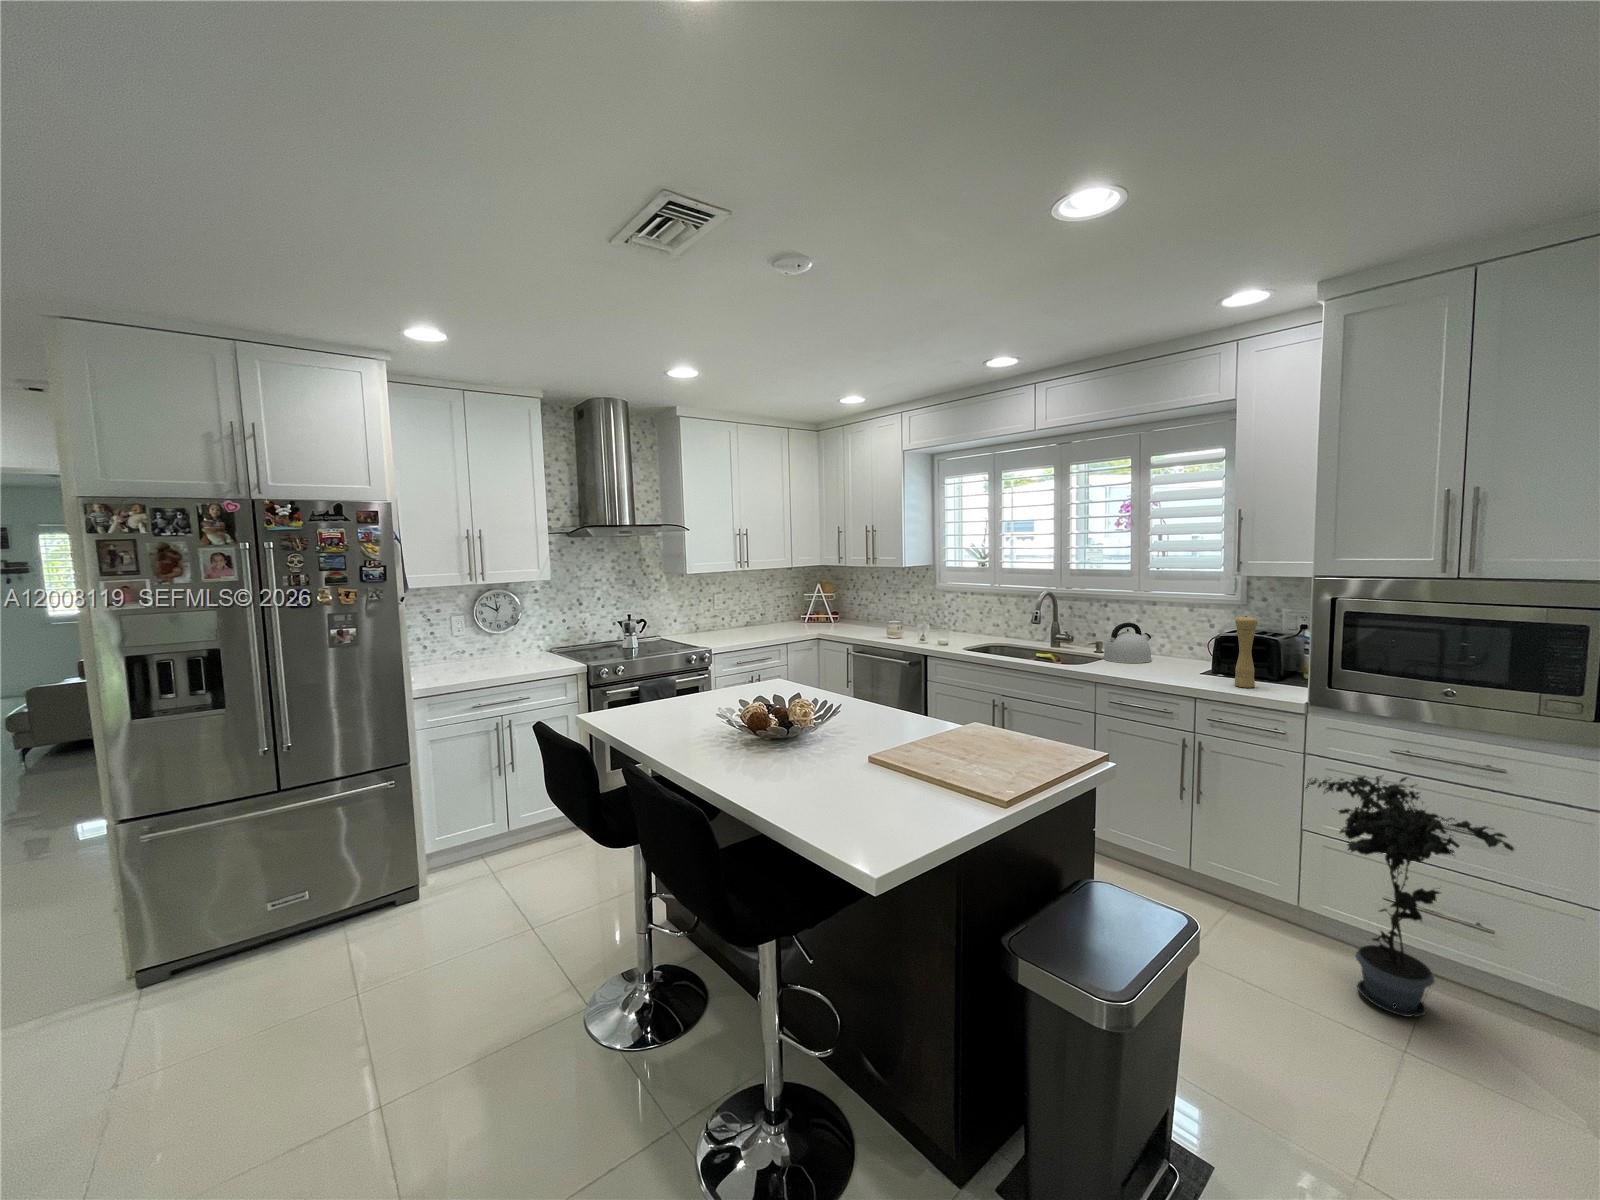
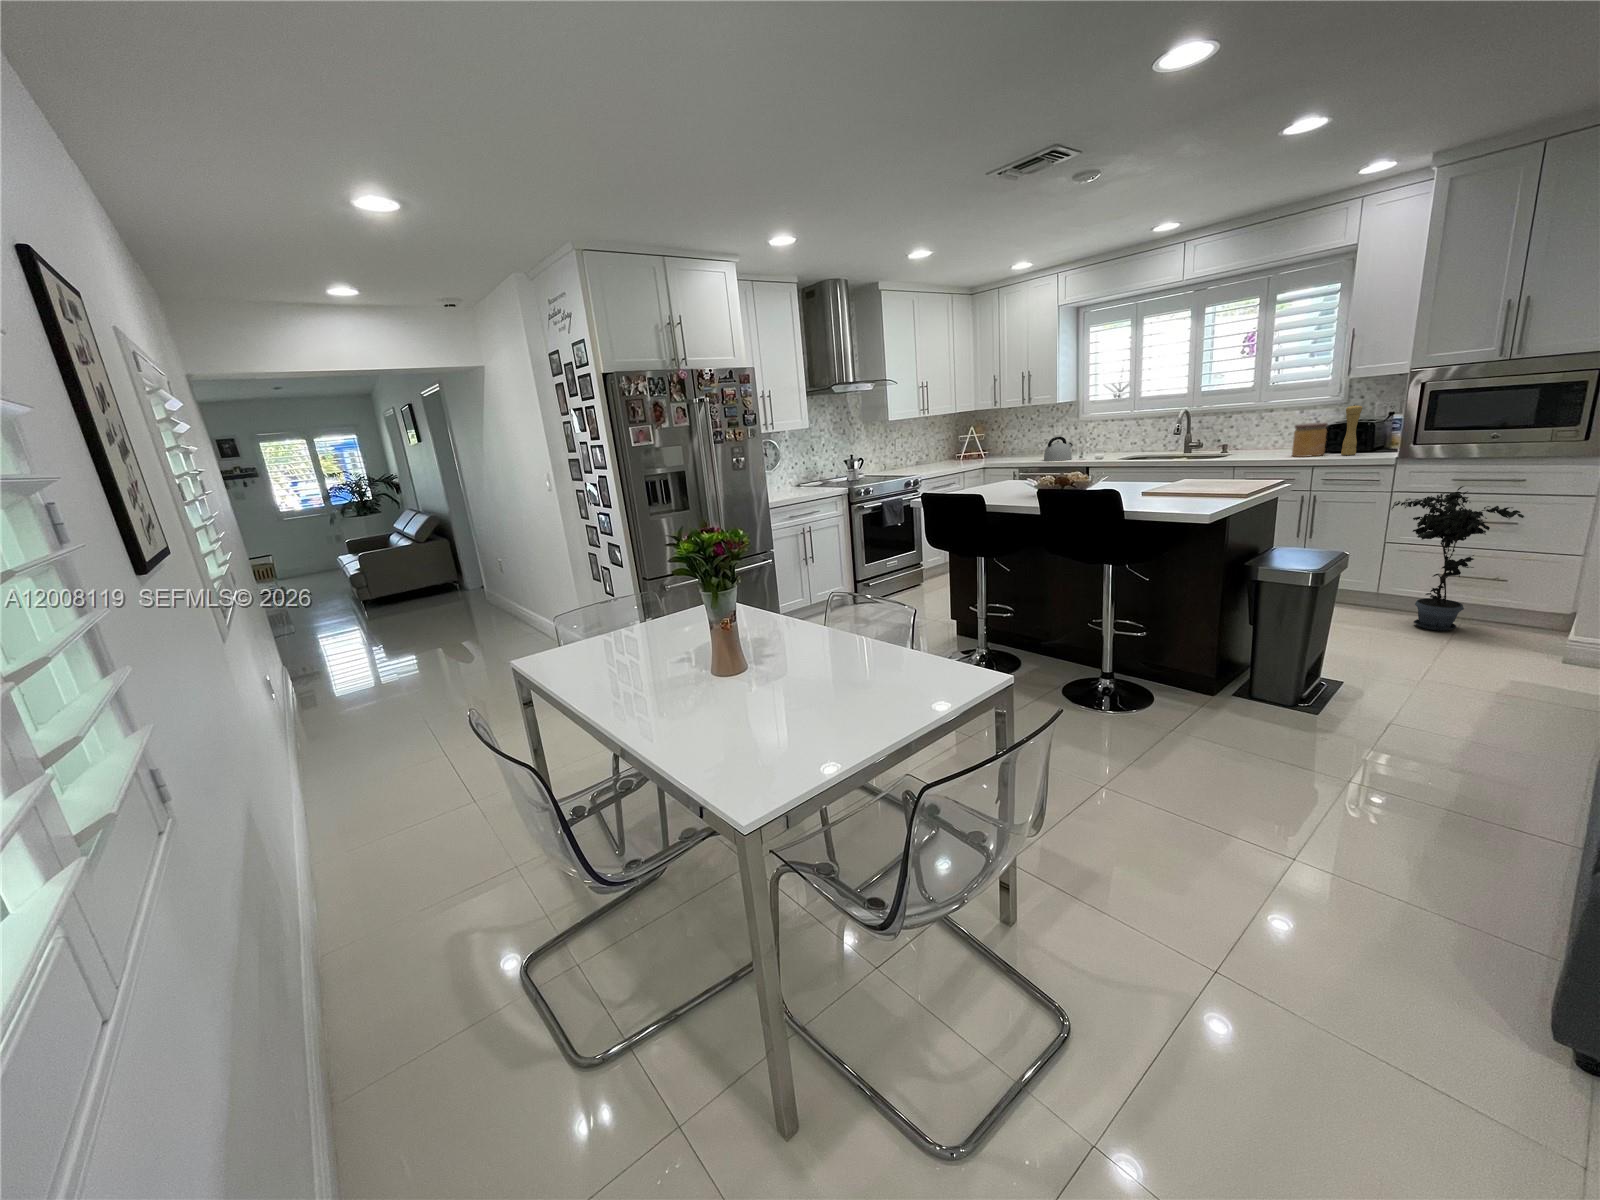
kettle: present [1103,623,1152,663] -> present [1044,437,1073,461]
jar: none [1170,632,1214,682] -> present [1292,422,1328,457]

